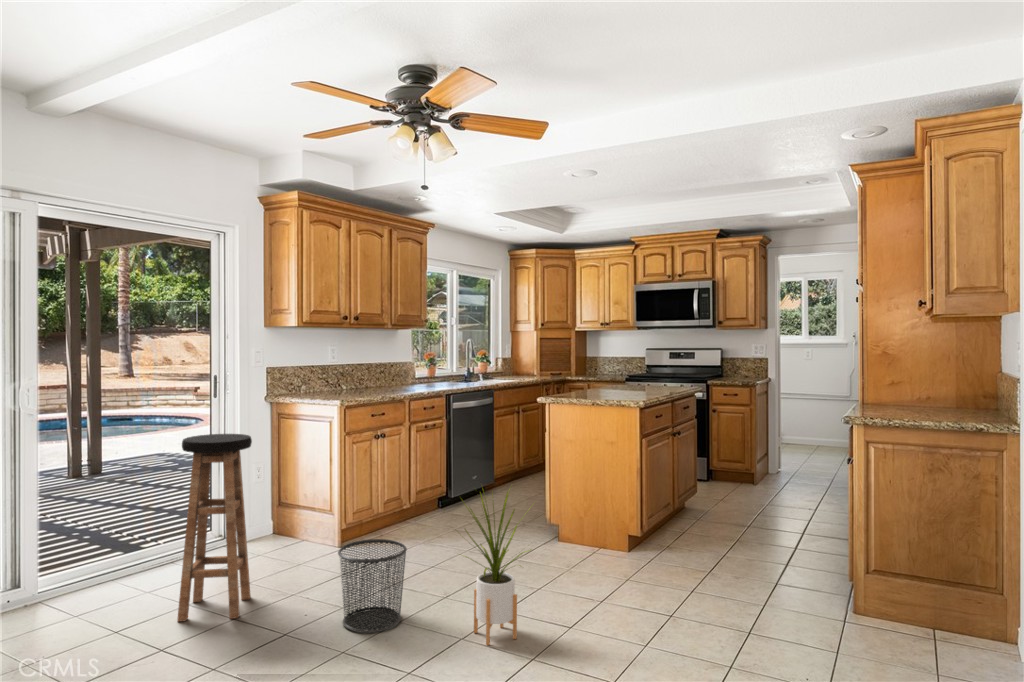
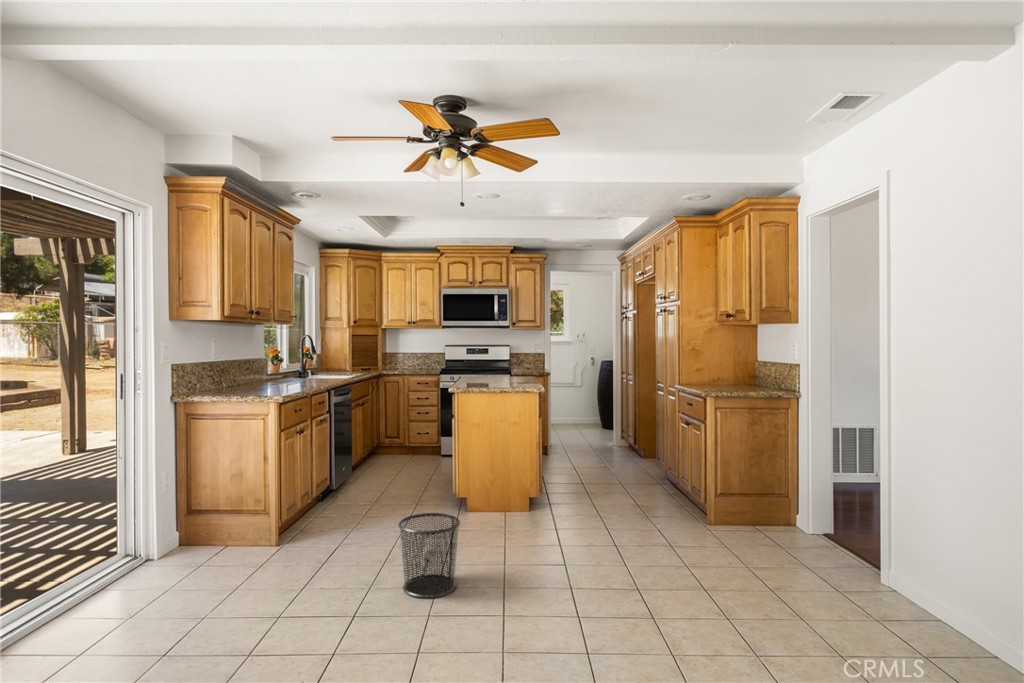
bar stool: present [177,434,252,621] -> none [219,432,302,641]
house plant: present [465,492,527,645] -> none [504,446,570,578]

